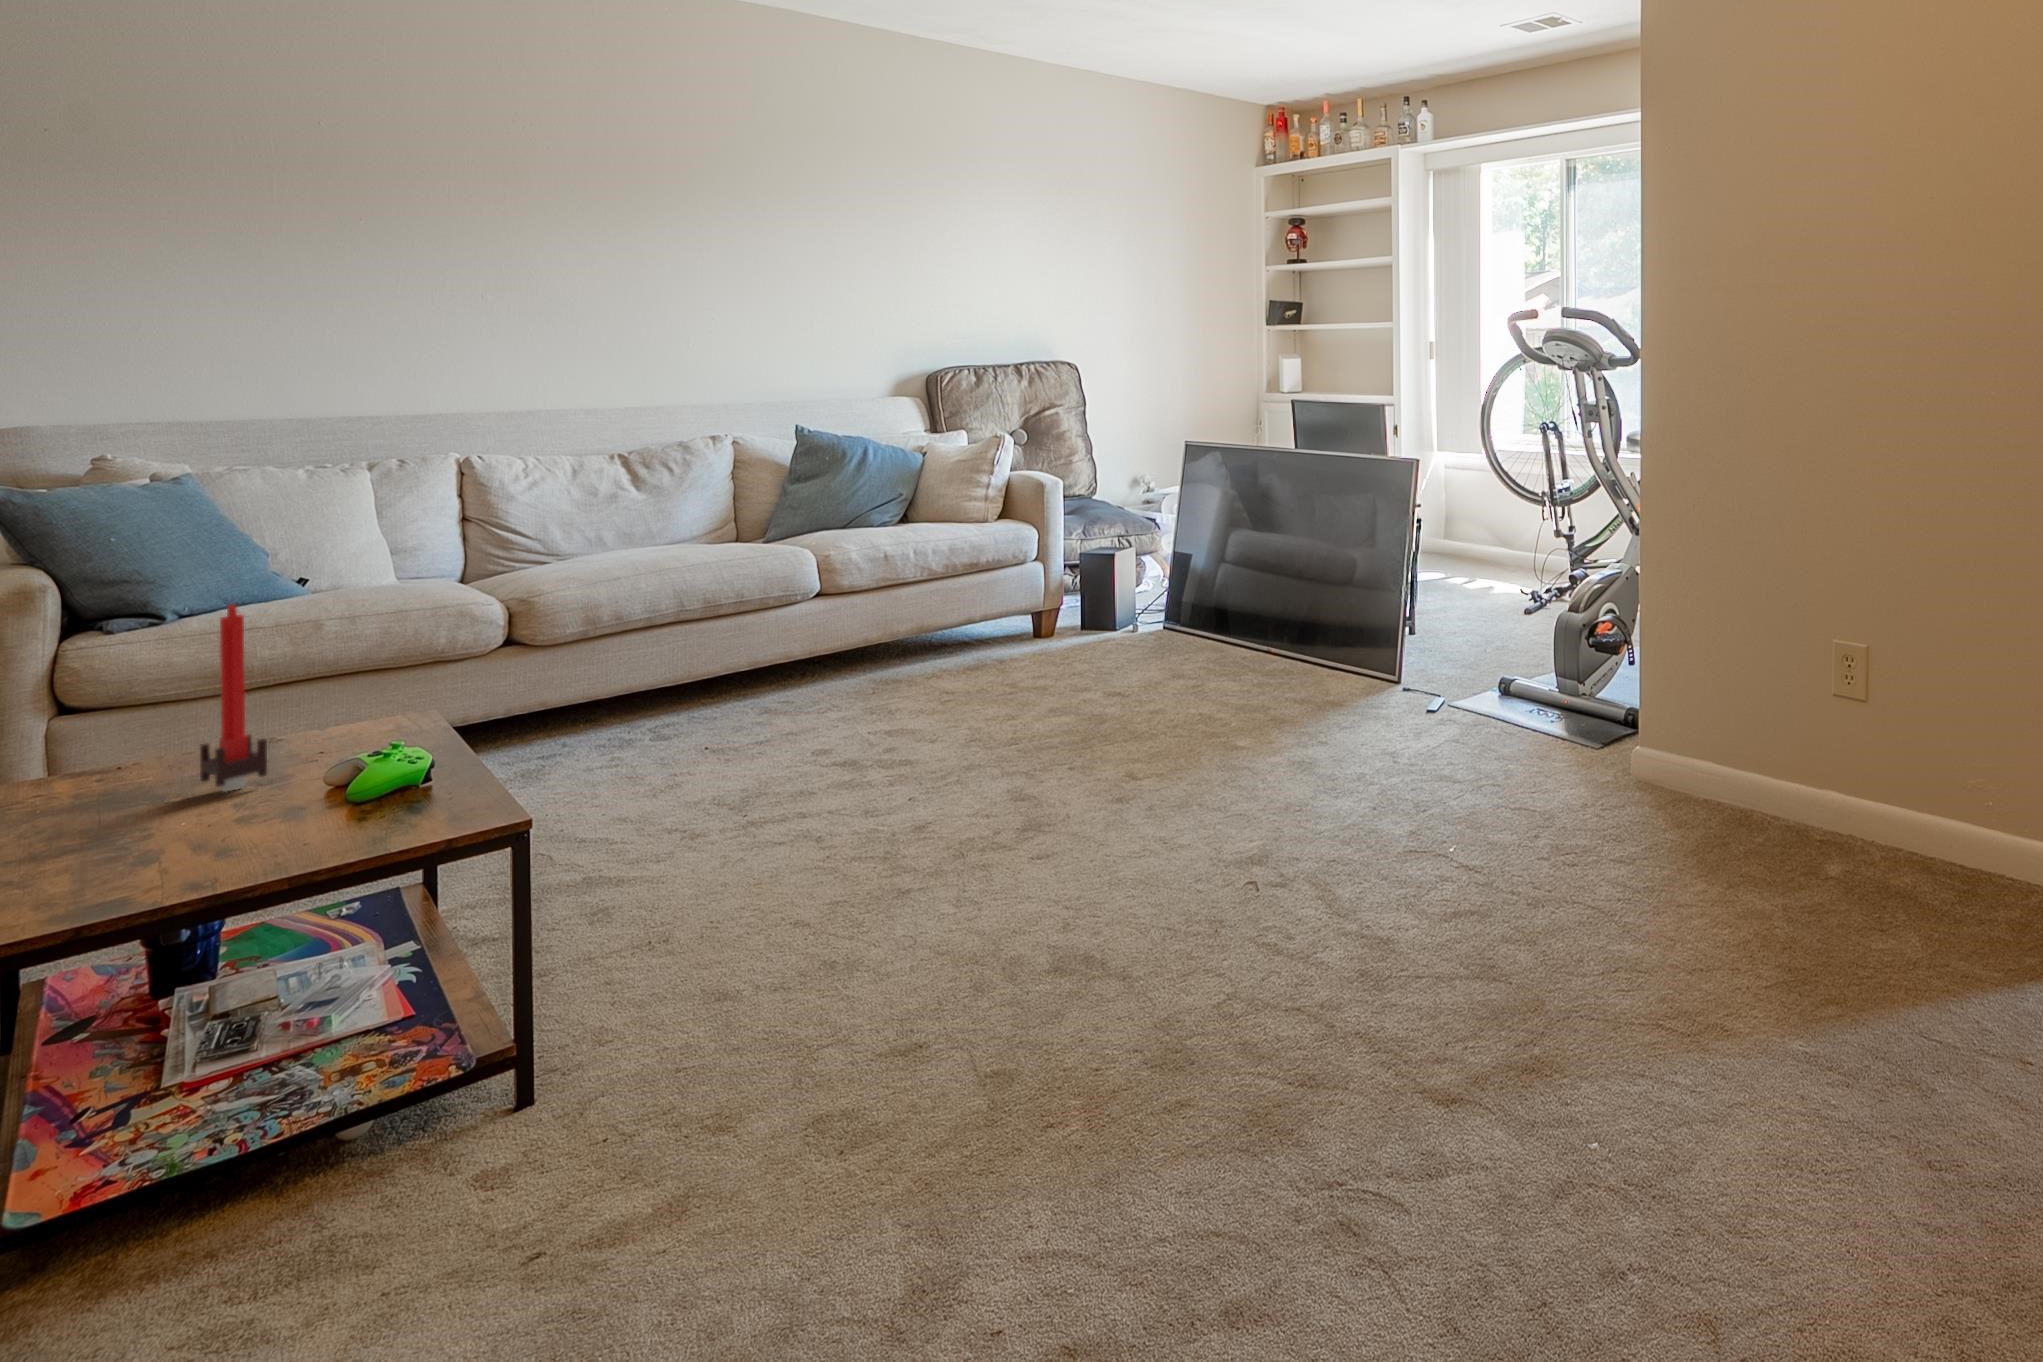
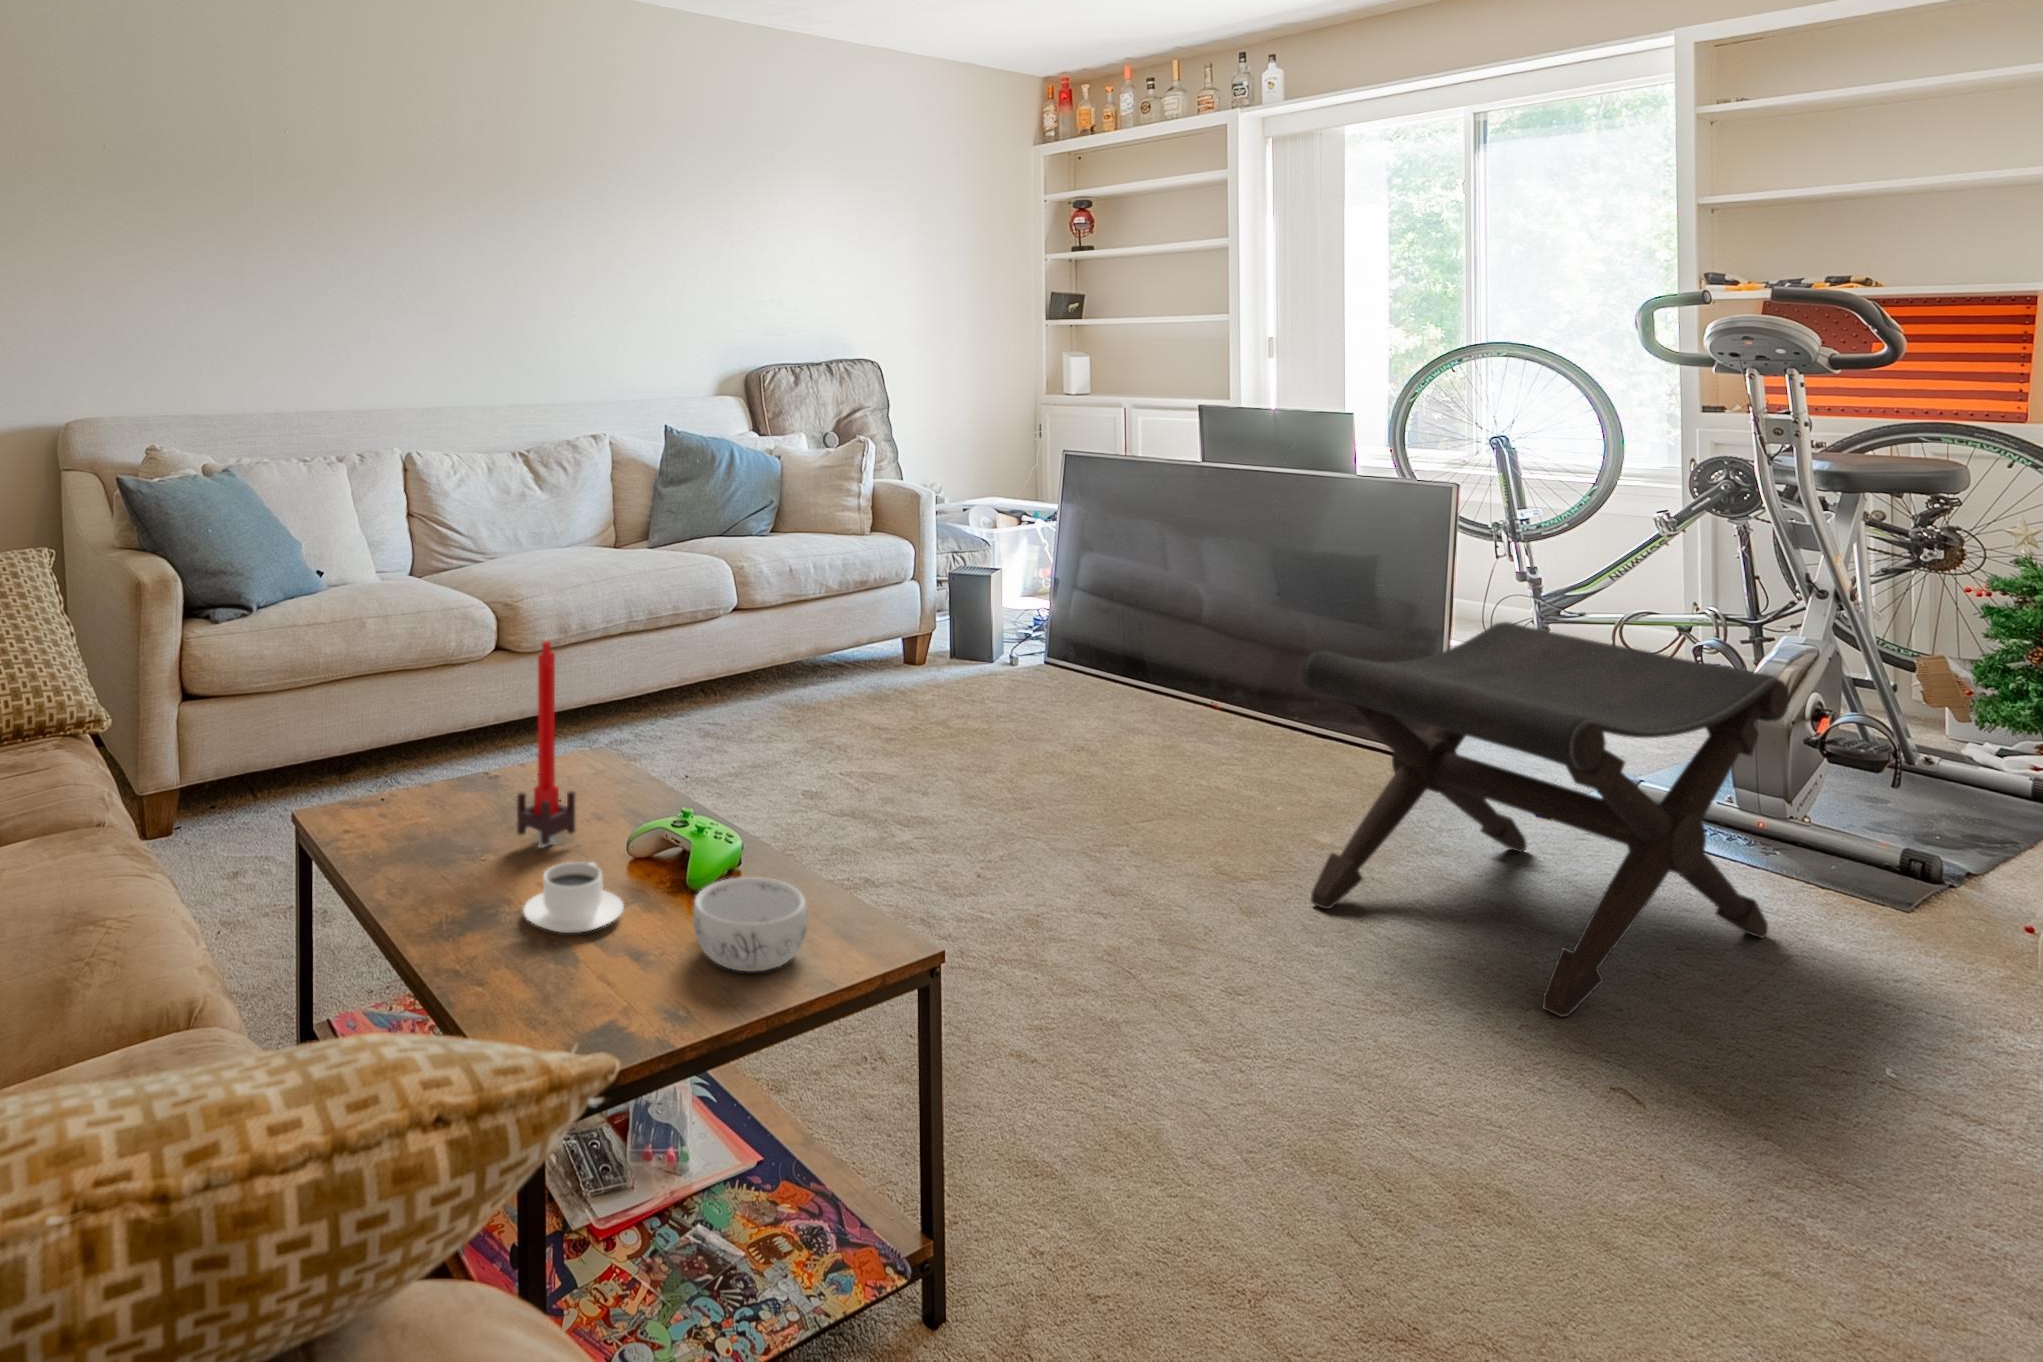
footstool: none [1158,561,1502,853] -> present [1302,622,1790,1017]
decorative bowl: none [240,785,373,859] -> present [693,877,808,971]
coffee cup: none [106,791,235,851] -> present [523,862,624,933]

